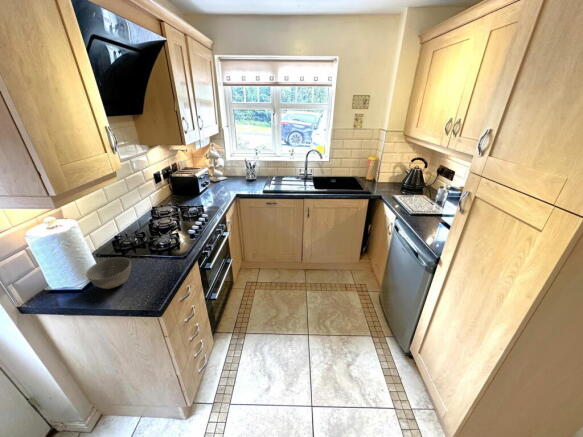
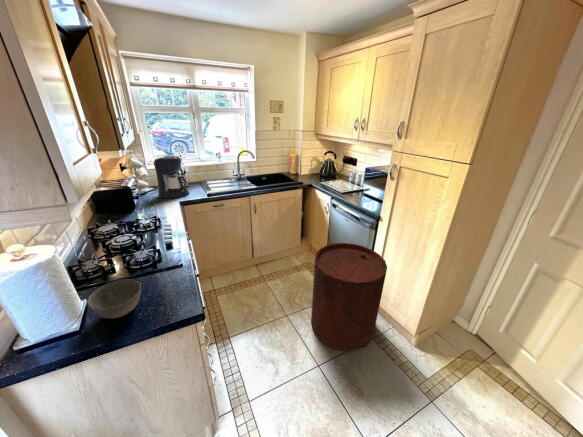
coffee maker: none [225,150,253,190] -> present [154,156,189,198]
trash can: none [327,273,429,413] -> present [311,243,387,351]

